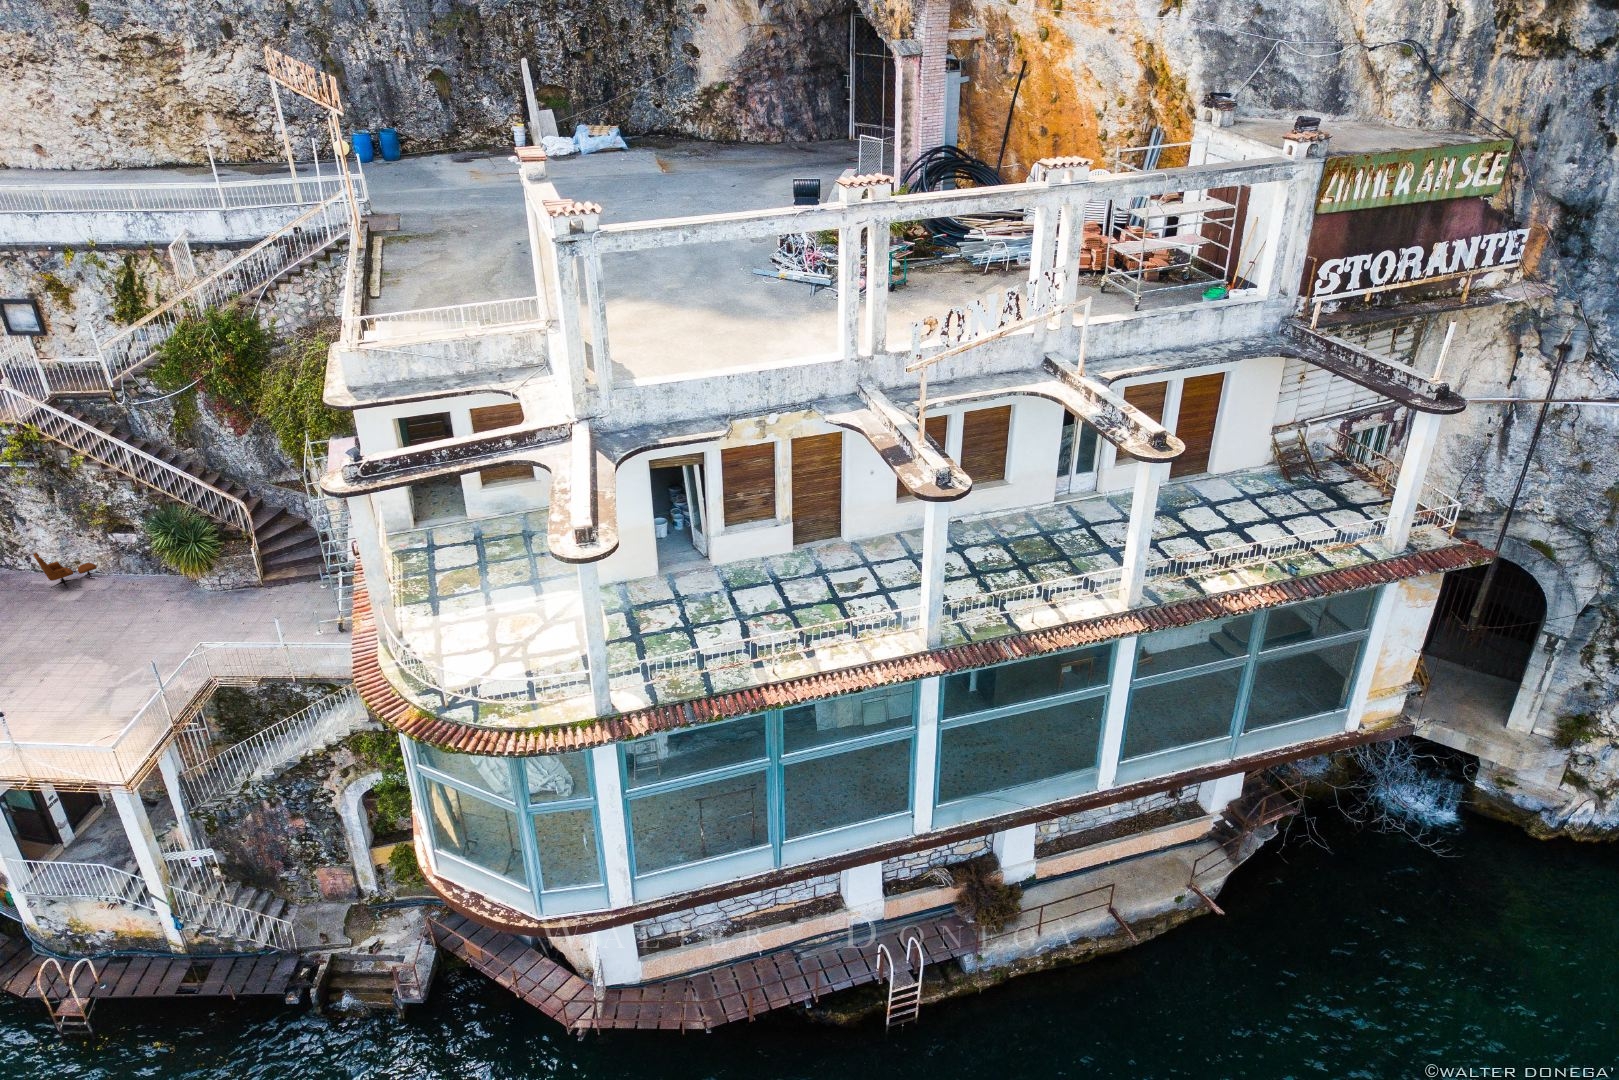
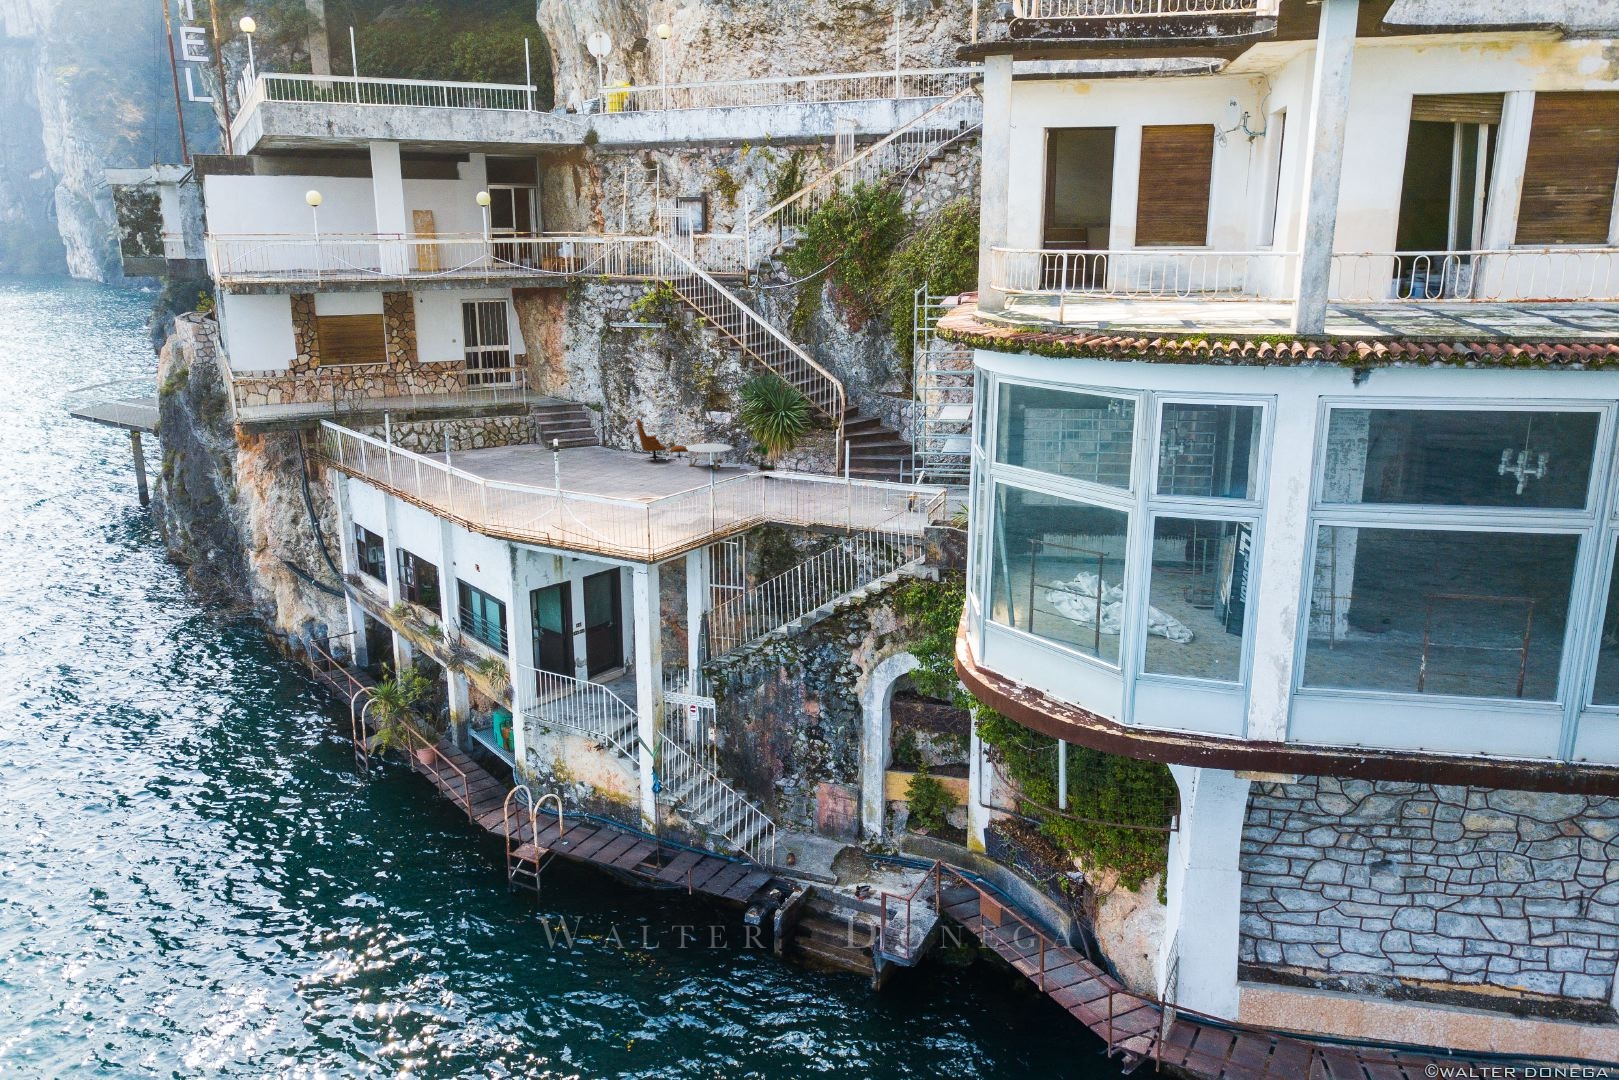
round table: none [97,558,145,590] -> present [686,443,732,470]
potted tree: none [167,562,196,592] -> present [753,444,775,472]

